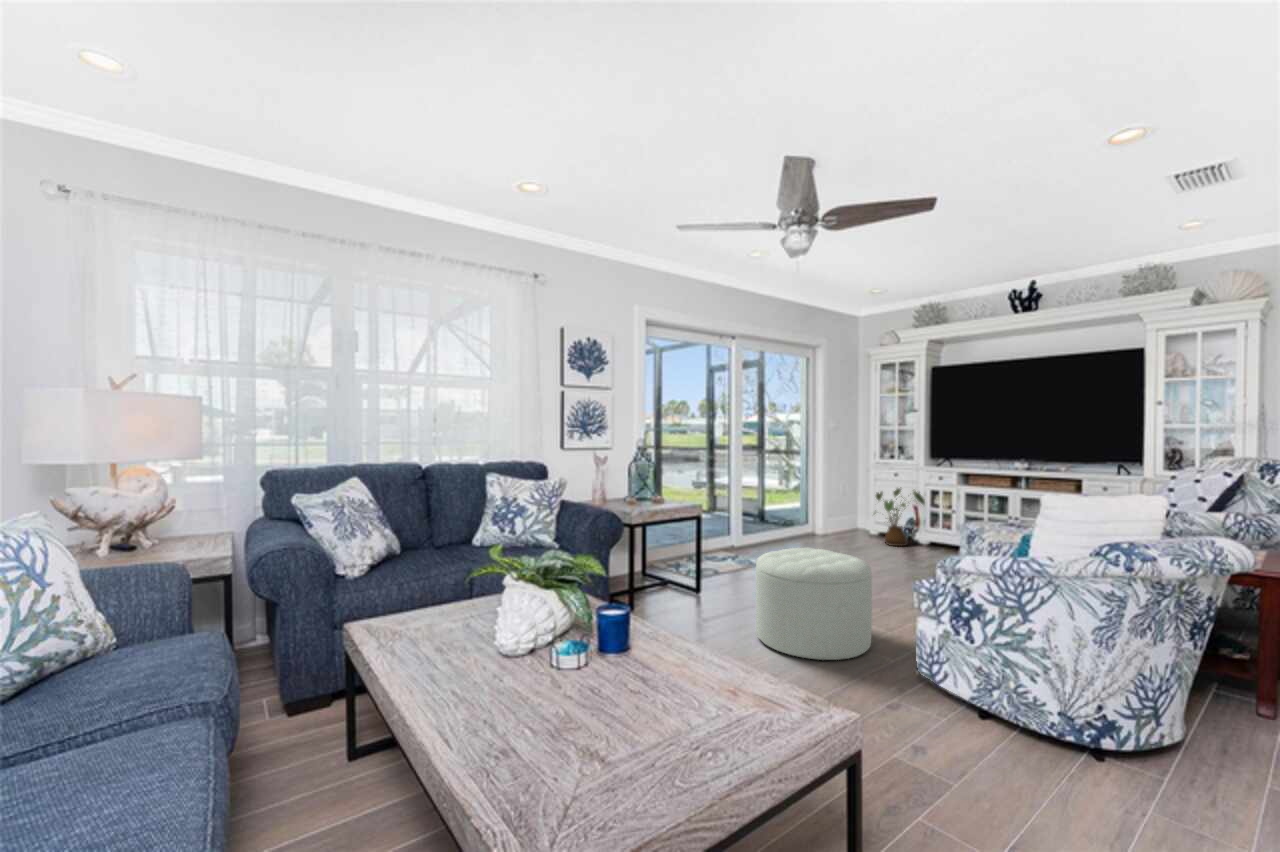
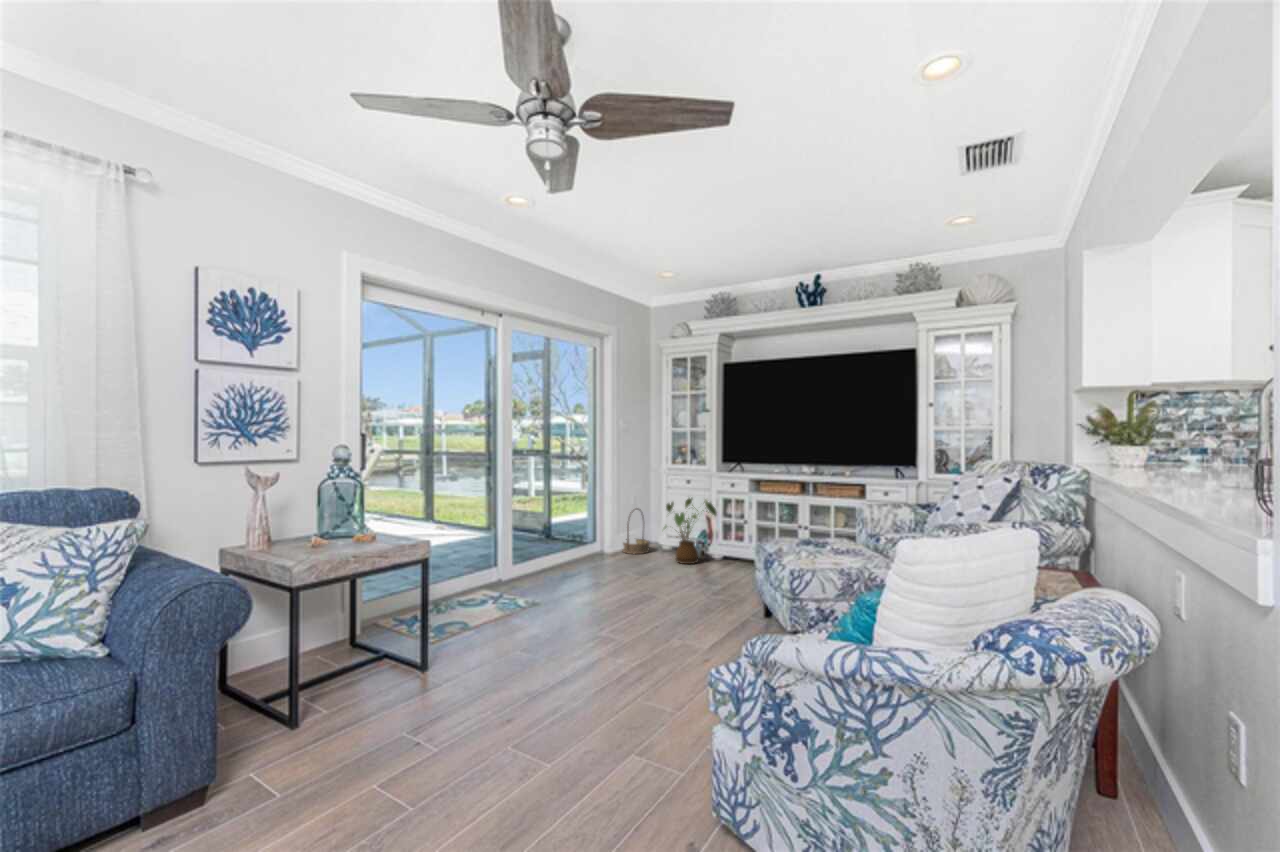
basket: none [834,497,860,536] -> present [622,509,649,554]
ottoman: present [755,548,872,661] -> none [484,605,652,799]

